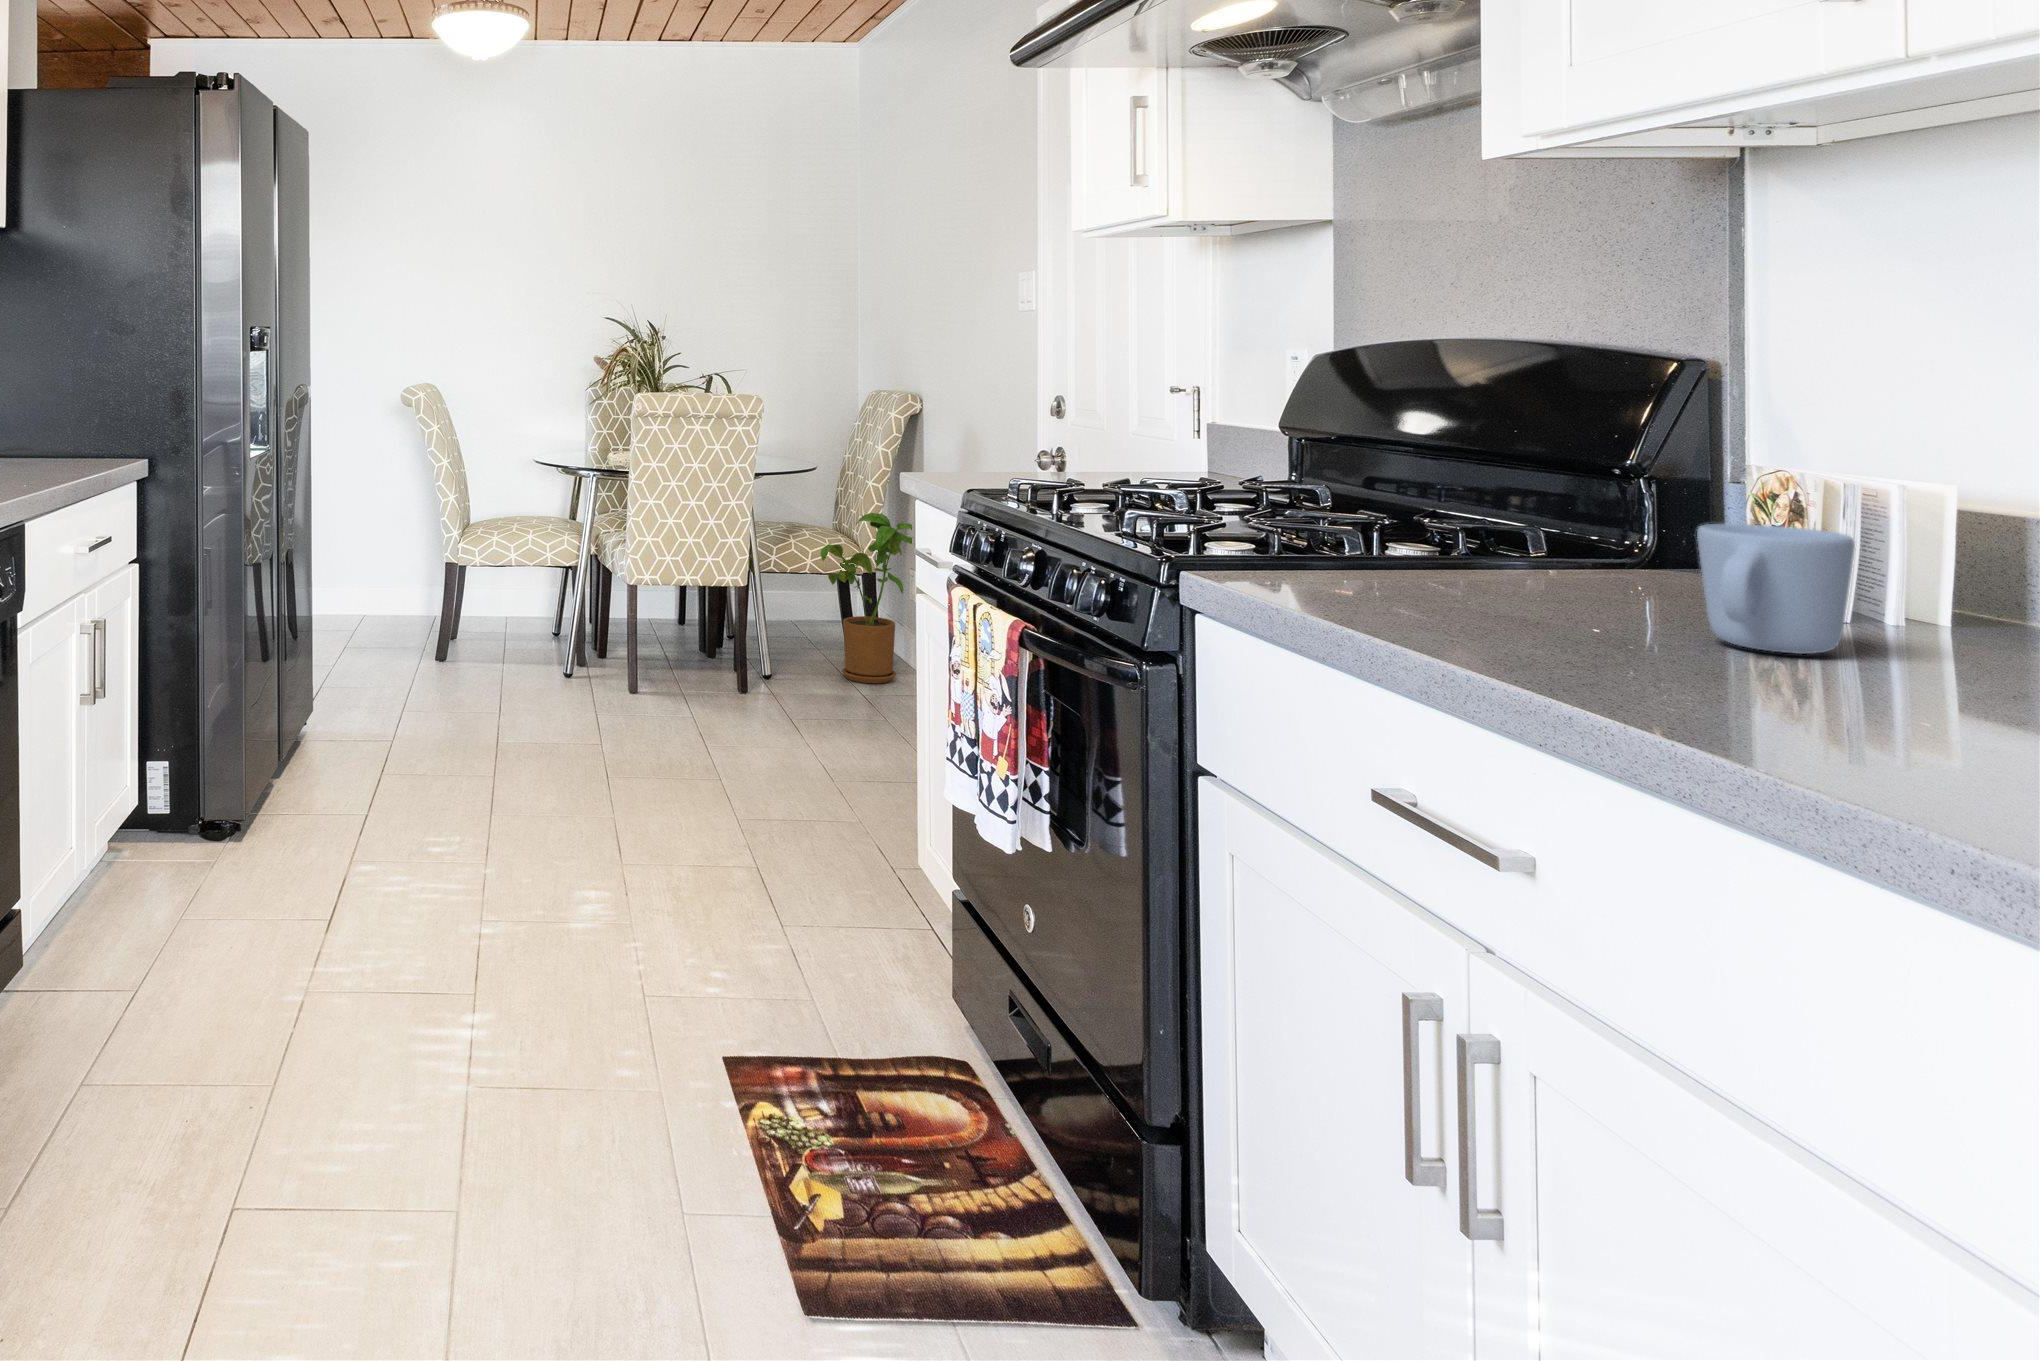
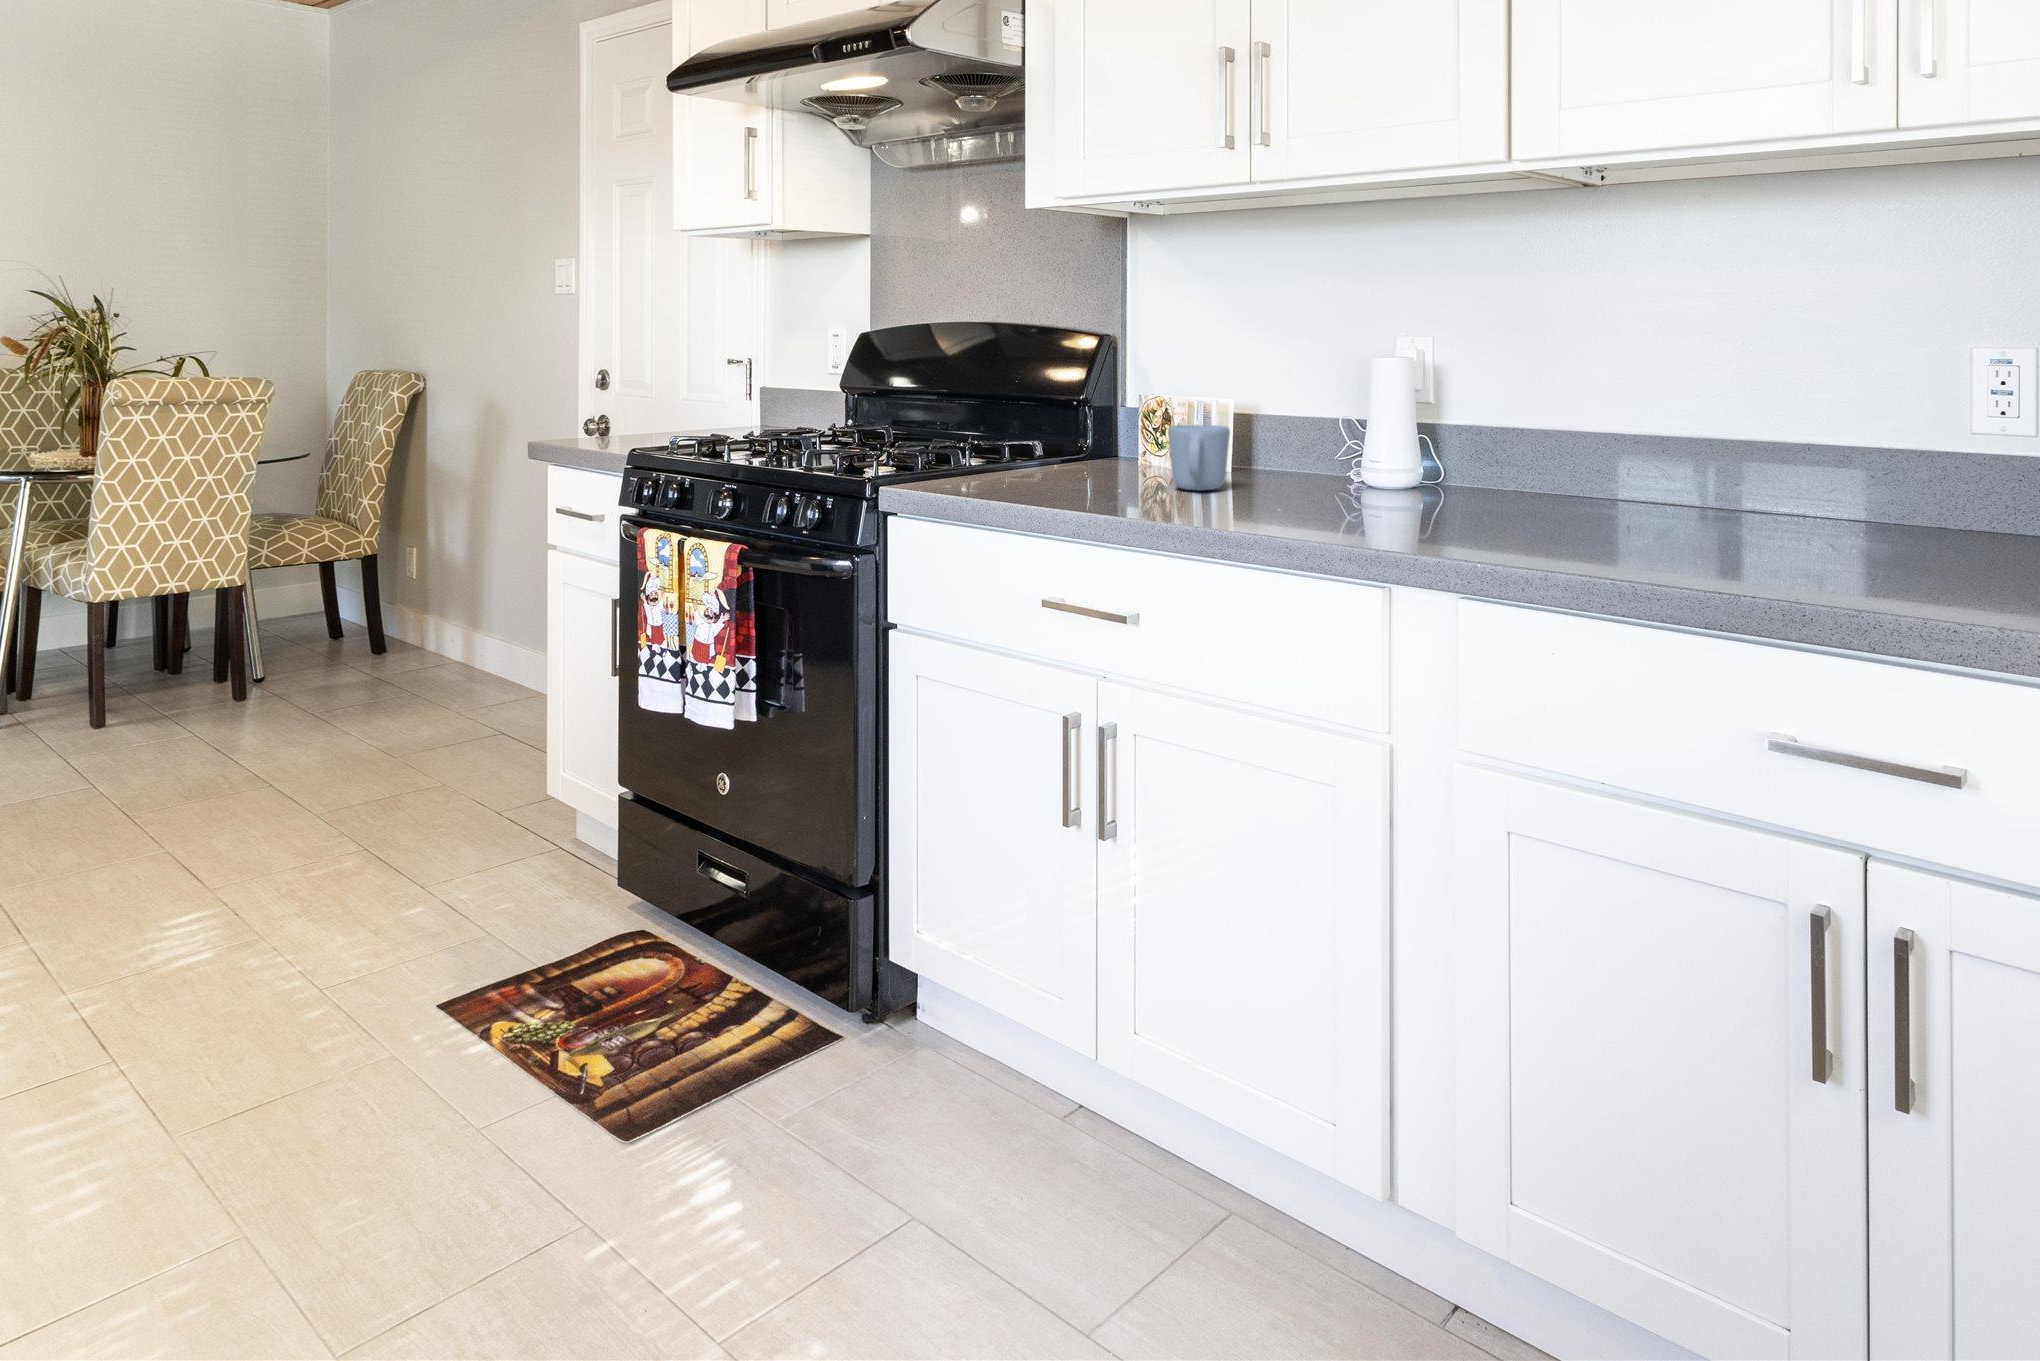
house plant: present [821,513,912,684] -> none [323,494,429,667]

